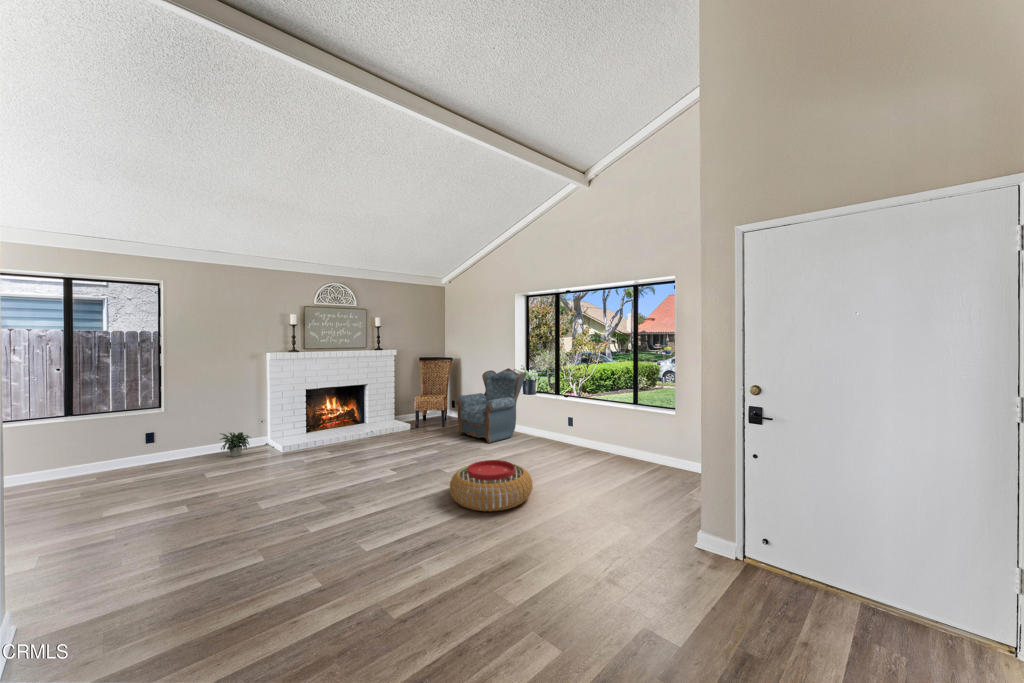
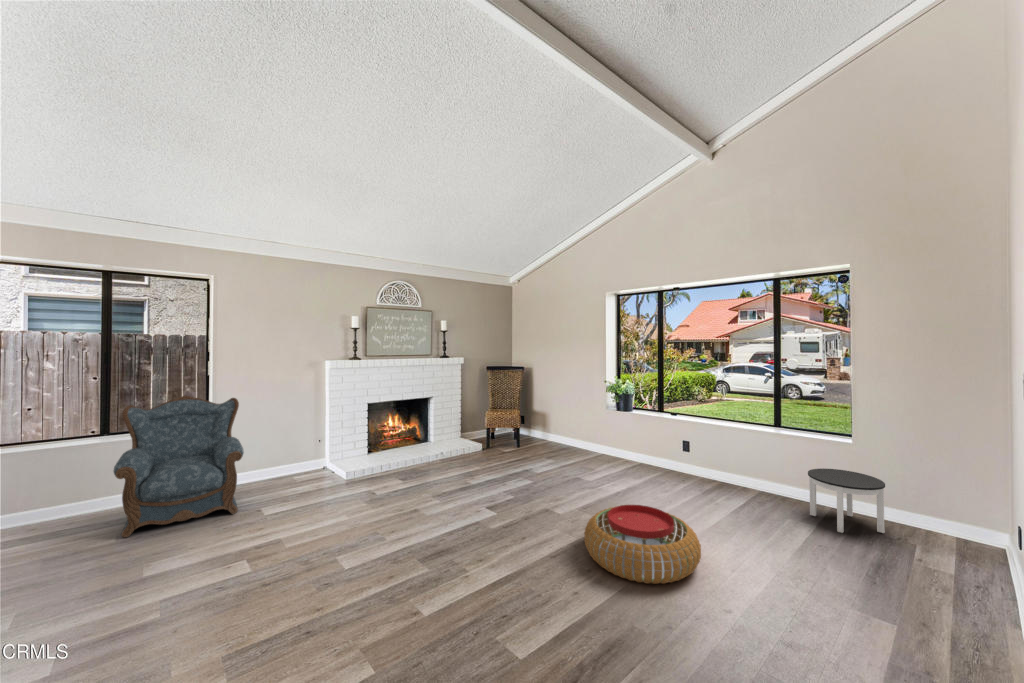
armchair: present [456,368,526,443] -> present [113,396,244,537]
potted plant: present [220,432,251,456] -> none [268,453,310,484]
round table: none [640,434,688,479] -> present [808,468,885,533]

